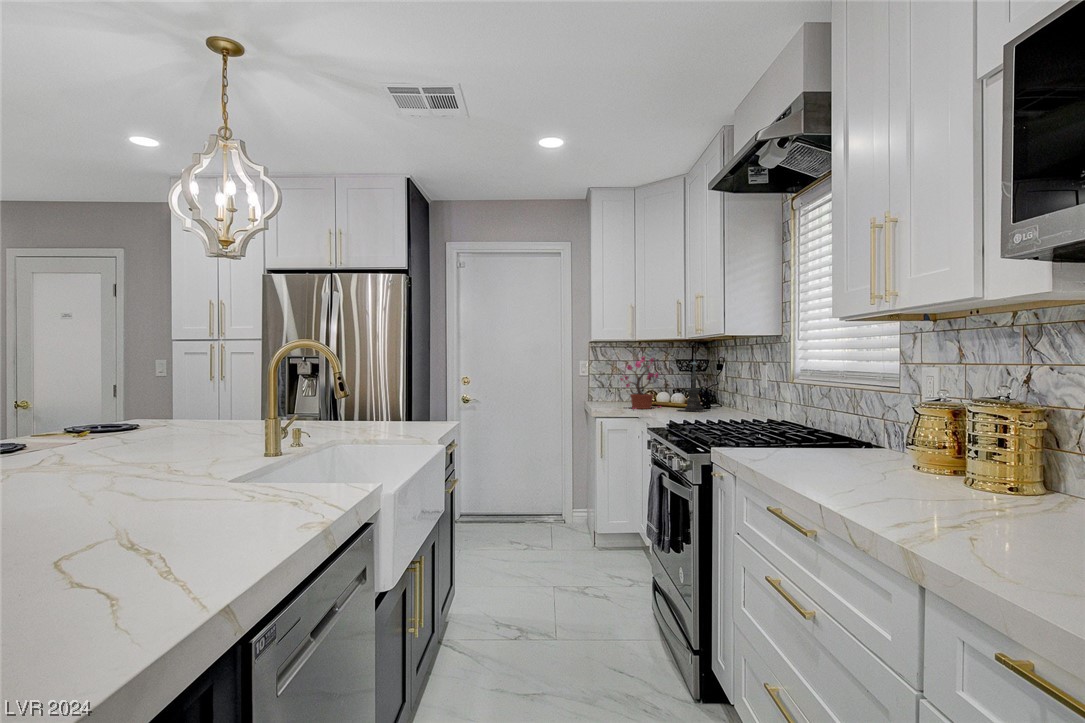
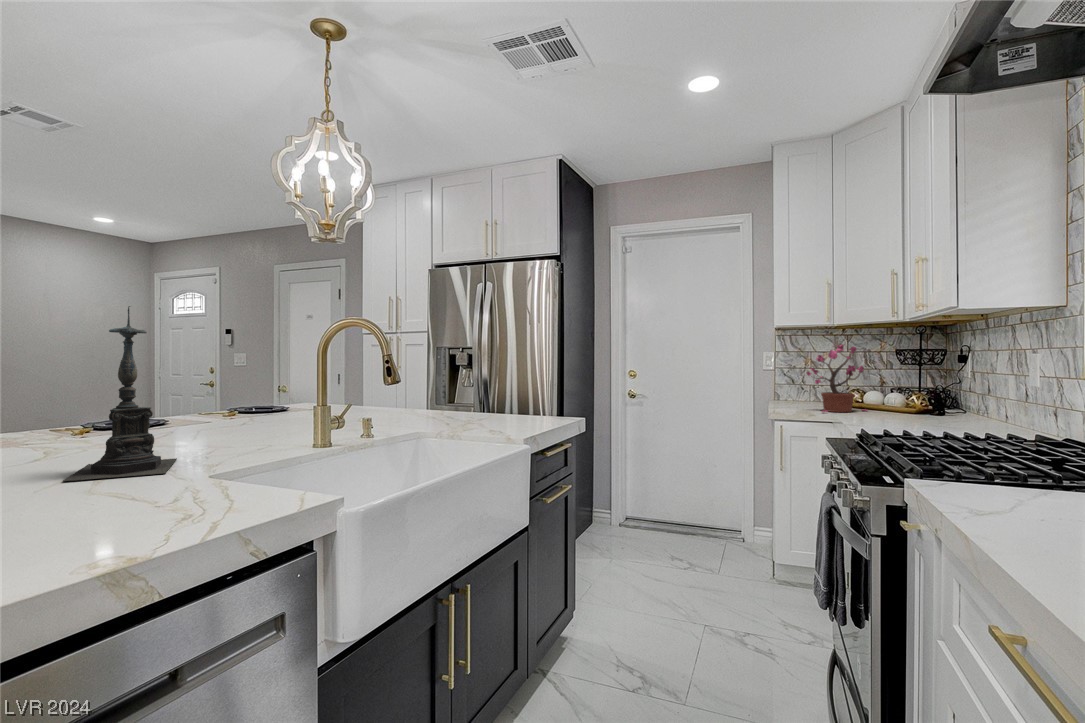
candle holder: present [679,361,708,412] -> present [63,306,177,481]

